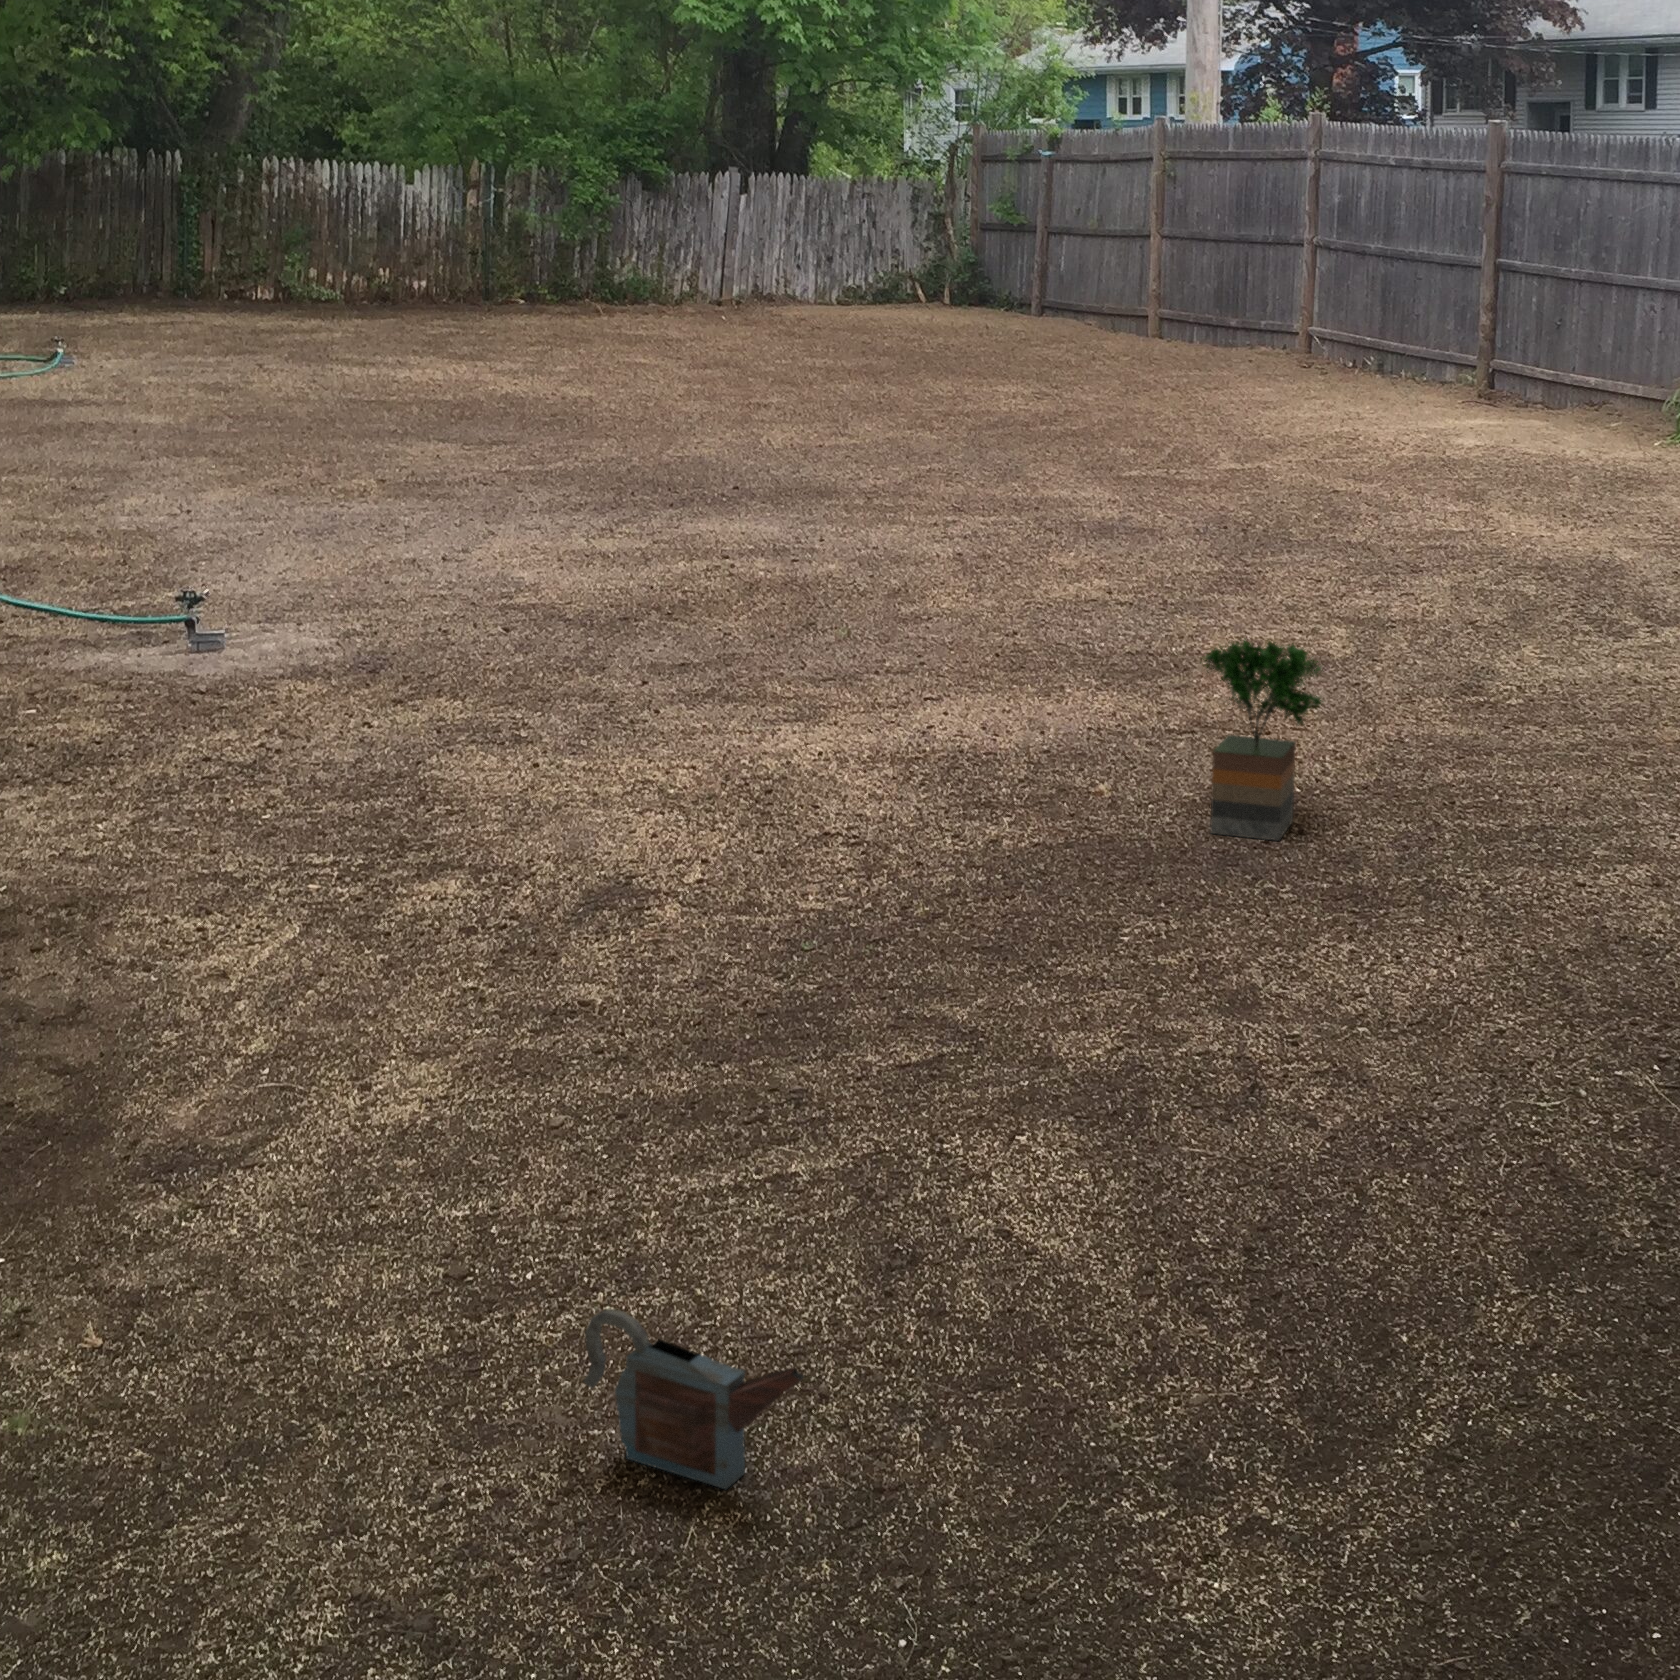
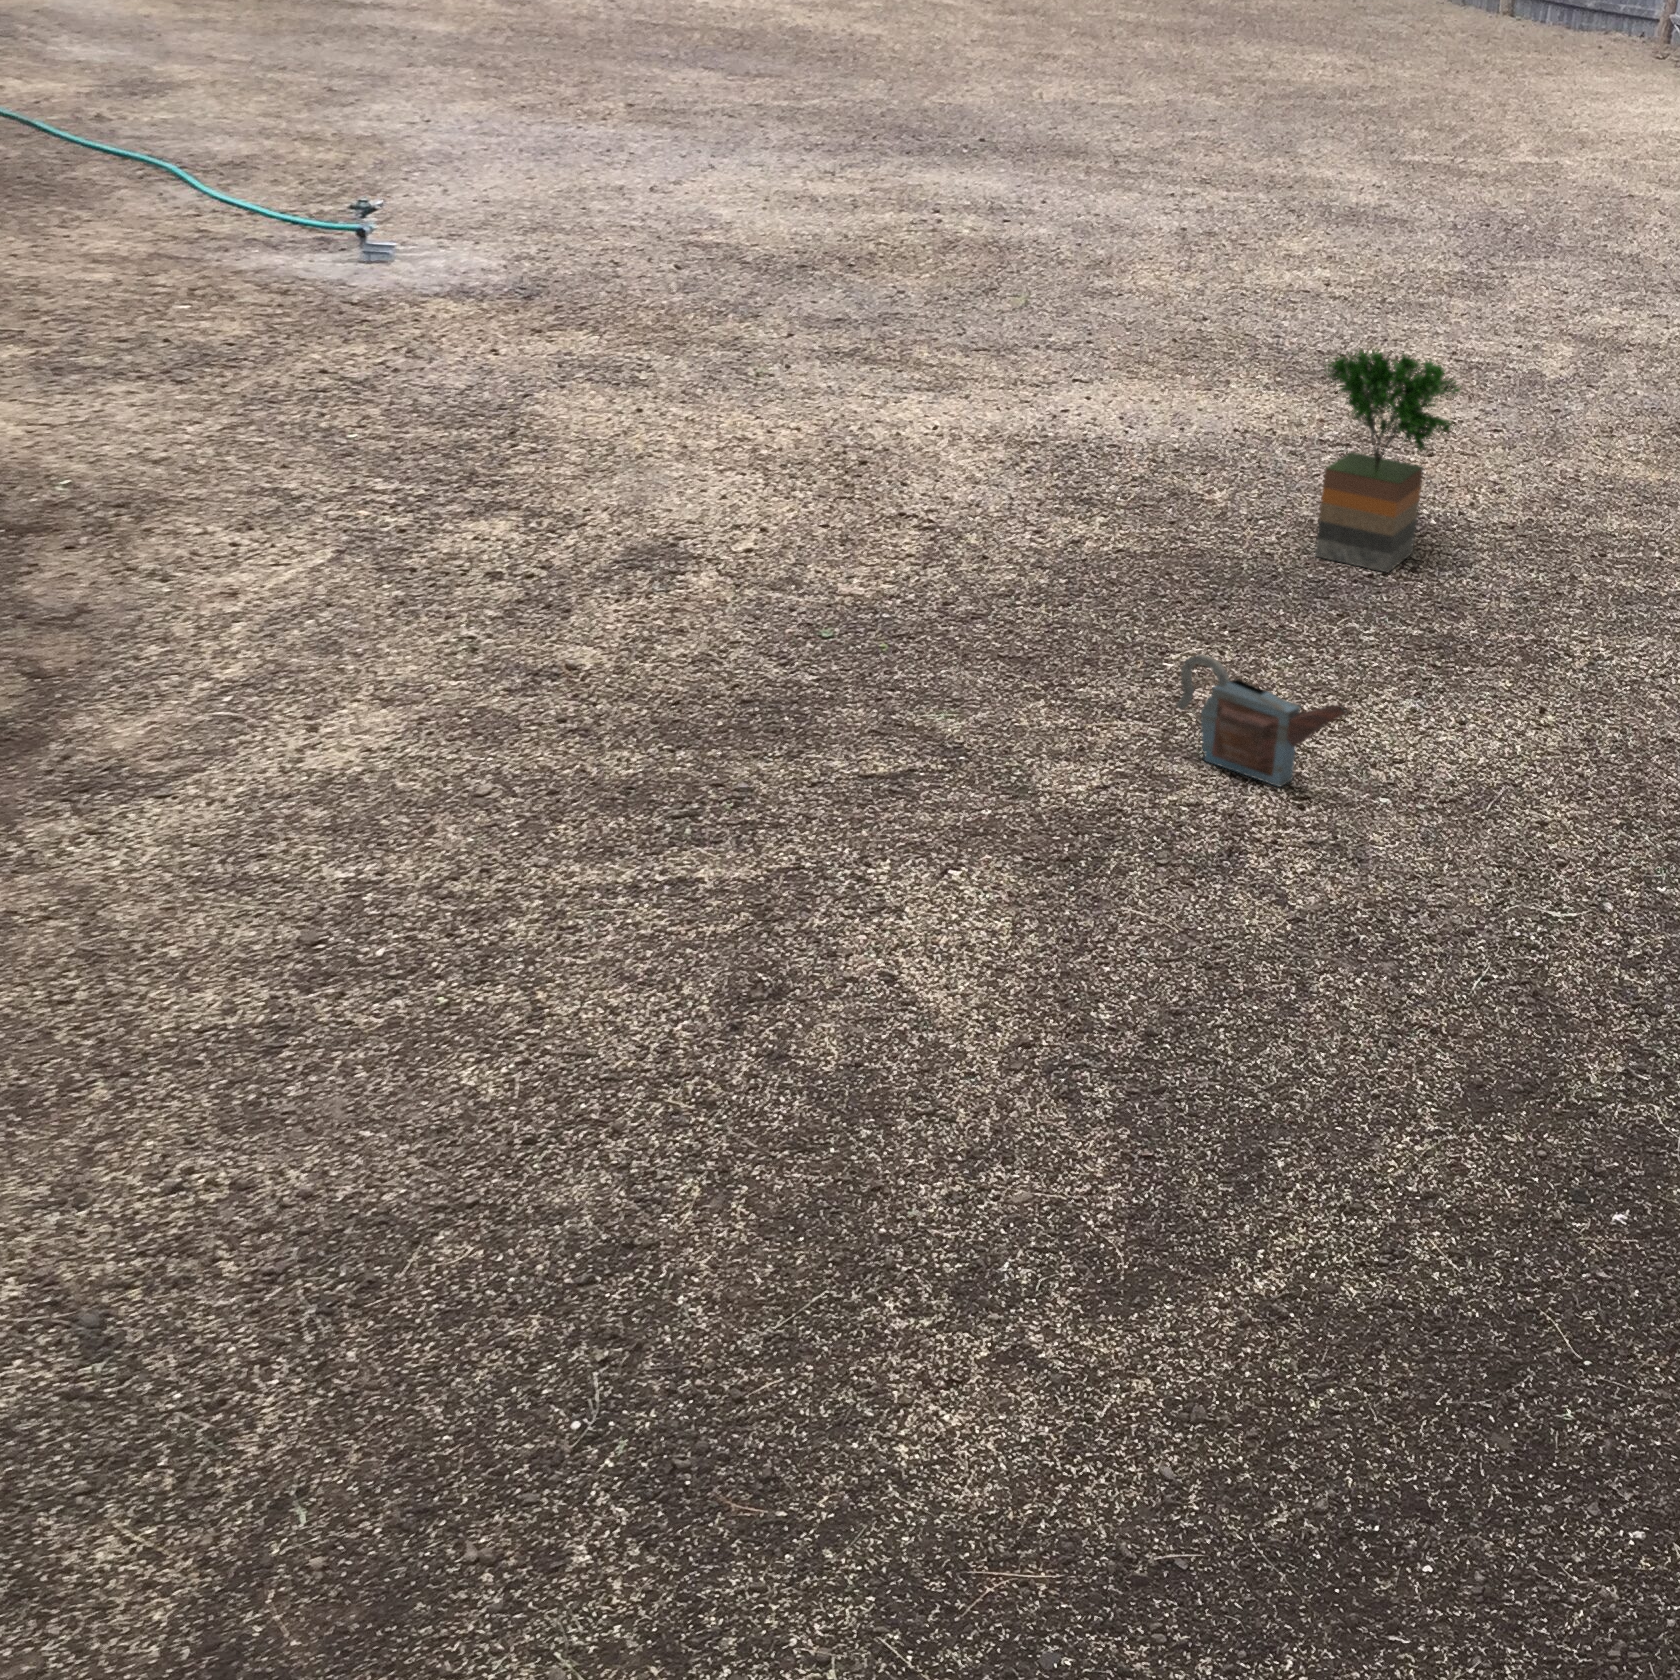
watering can: present [584,1309,804,1490] -> present [1176,654,1348,787]

